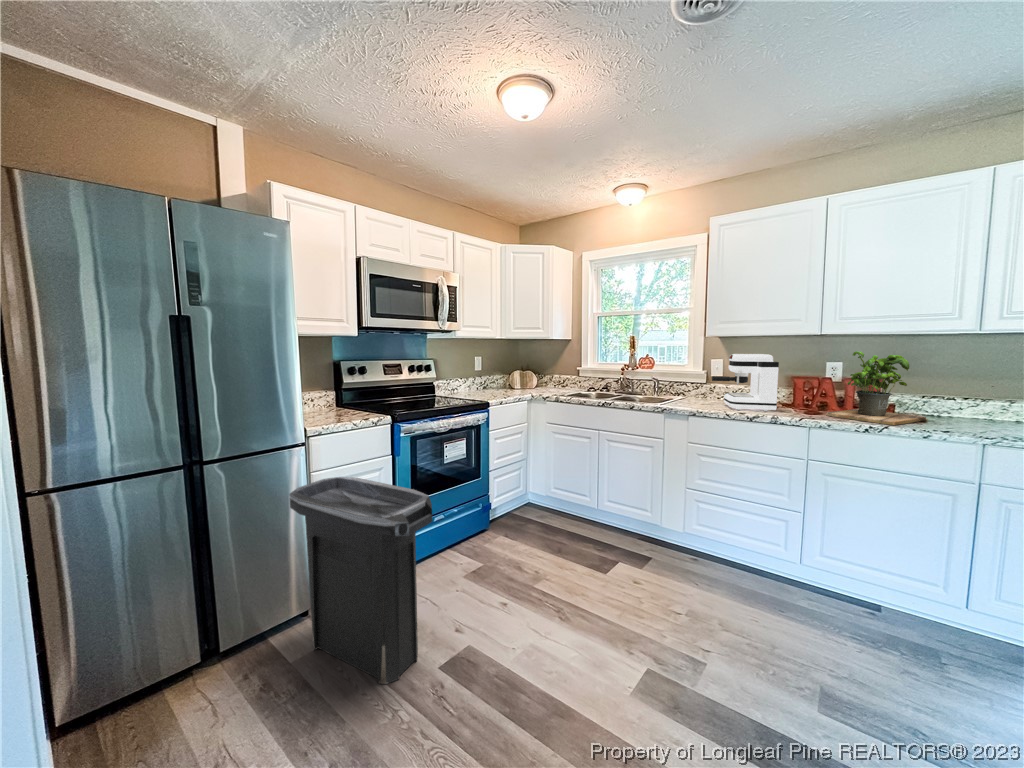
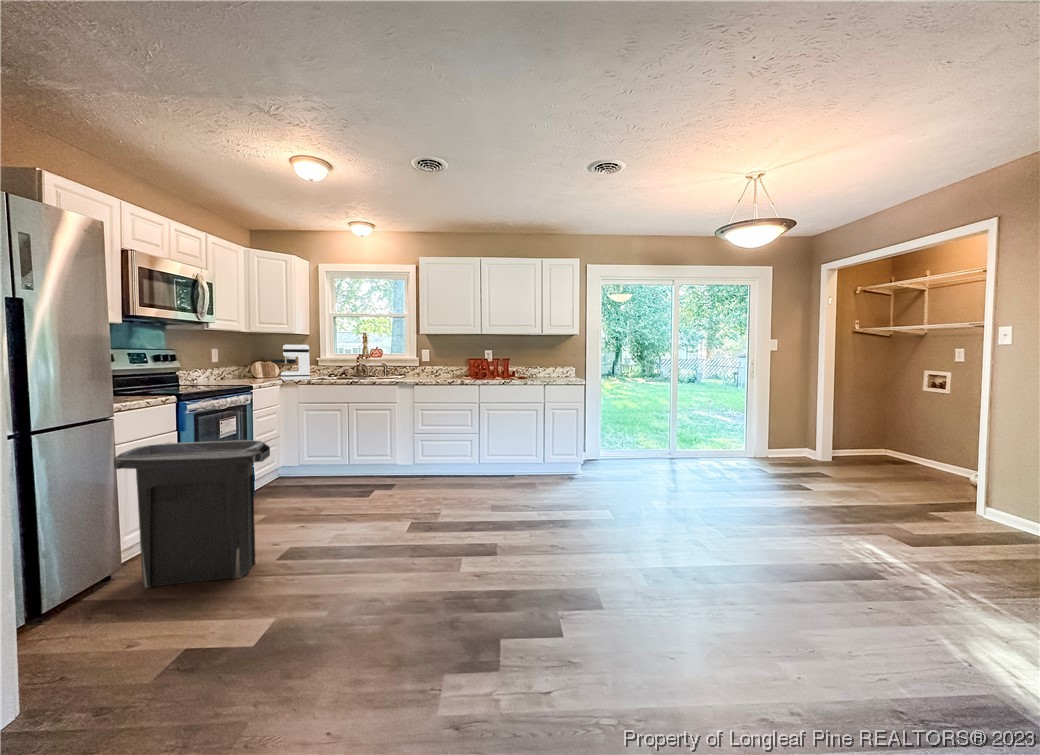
potted plant: present [826,351,926,425] -> none [486,345,525,381]
coffee maker: present [712,354,779,411] -> present [271,345,310,380]

